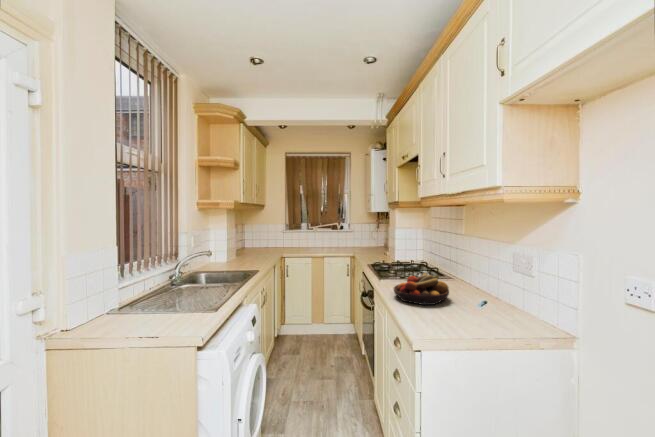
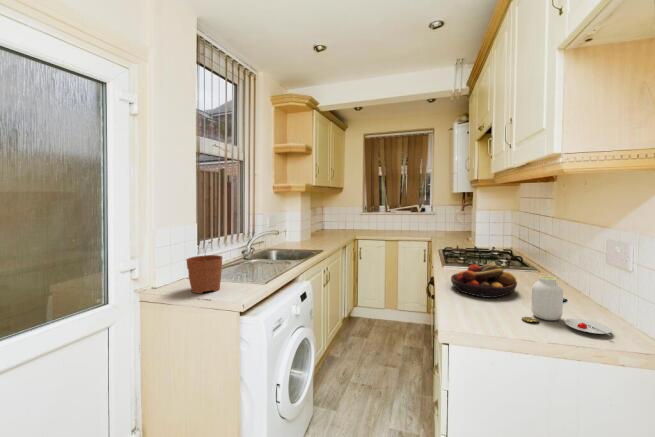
plant pot: none [108,263,155,326] -> present [186,242,222,293]
jar: none [464,282,532,327] -> present [522,276,612,335]

